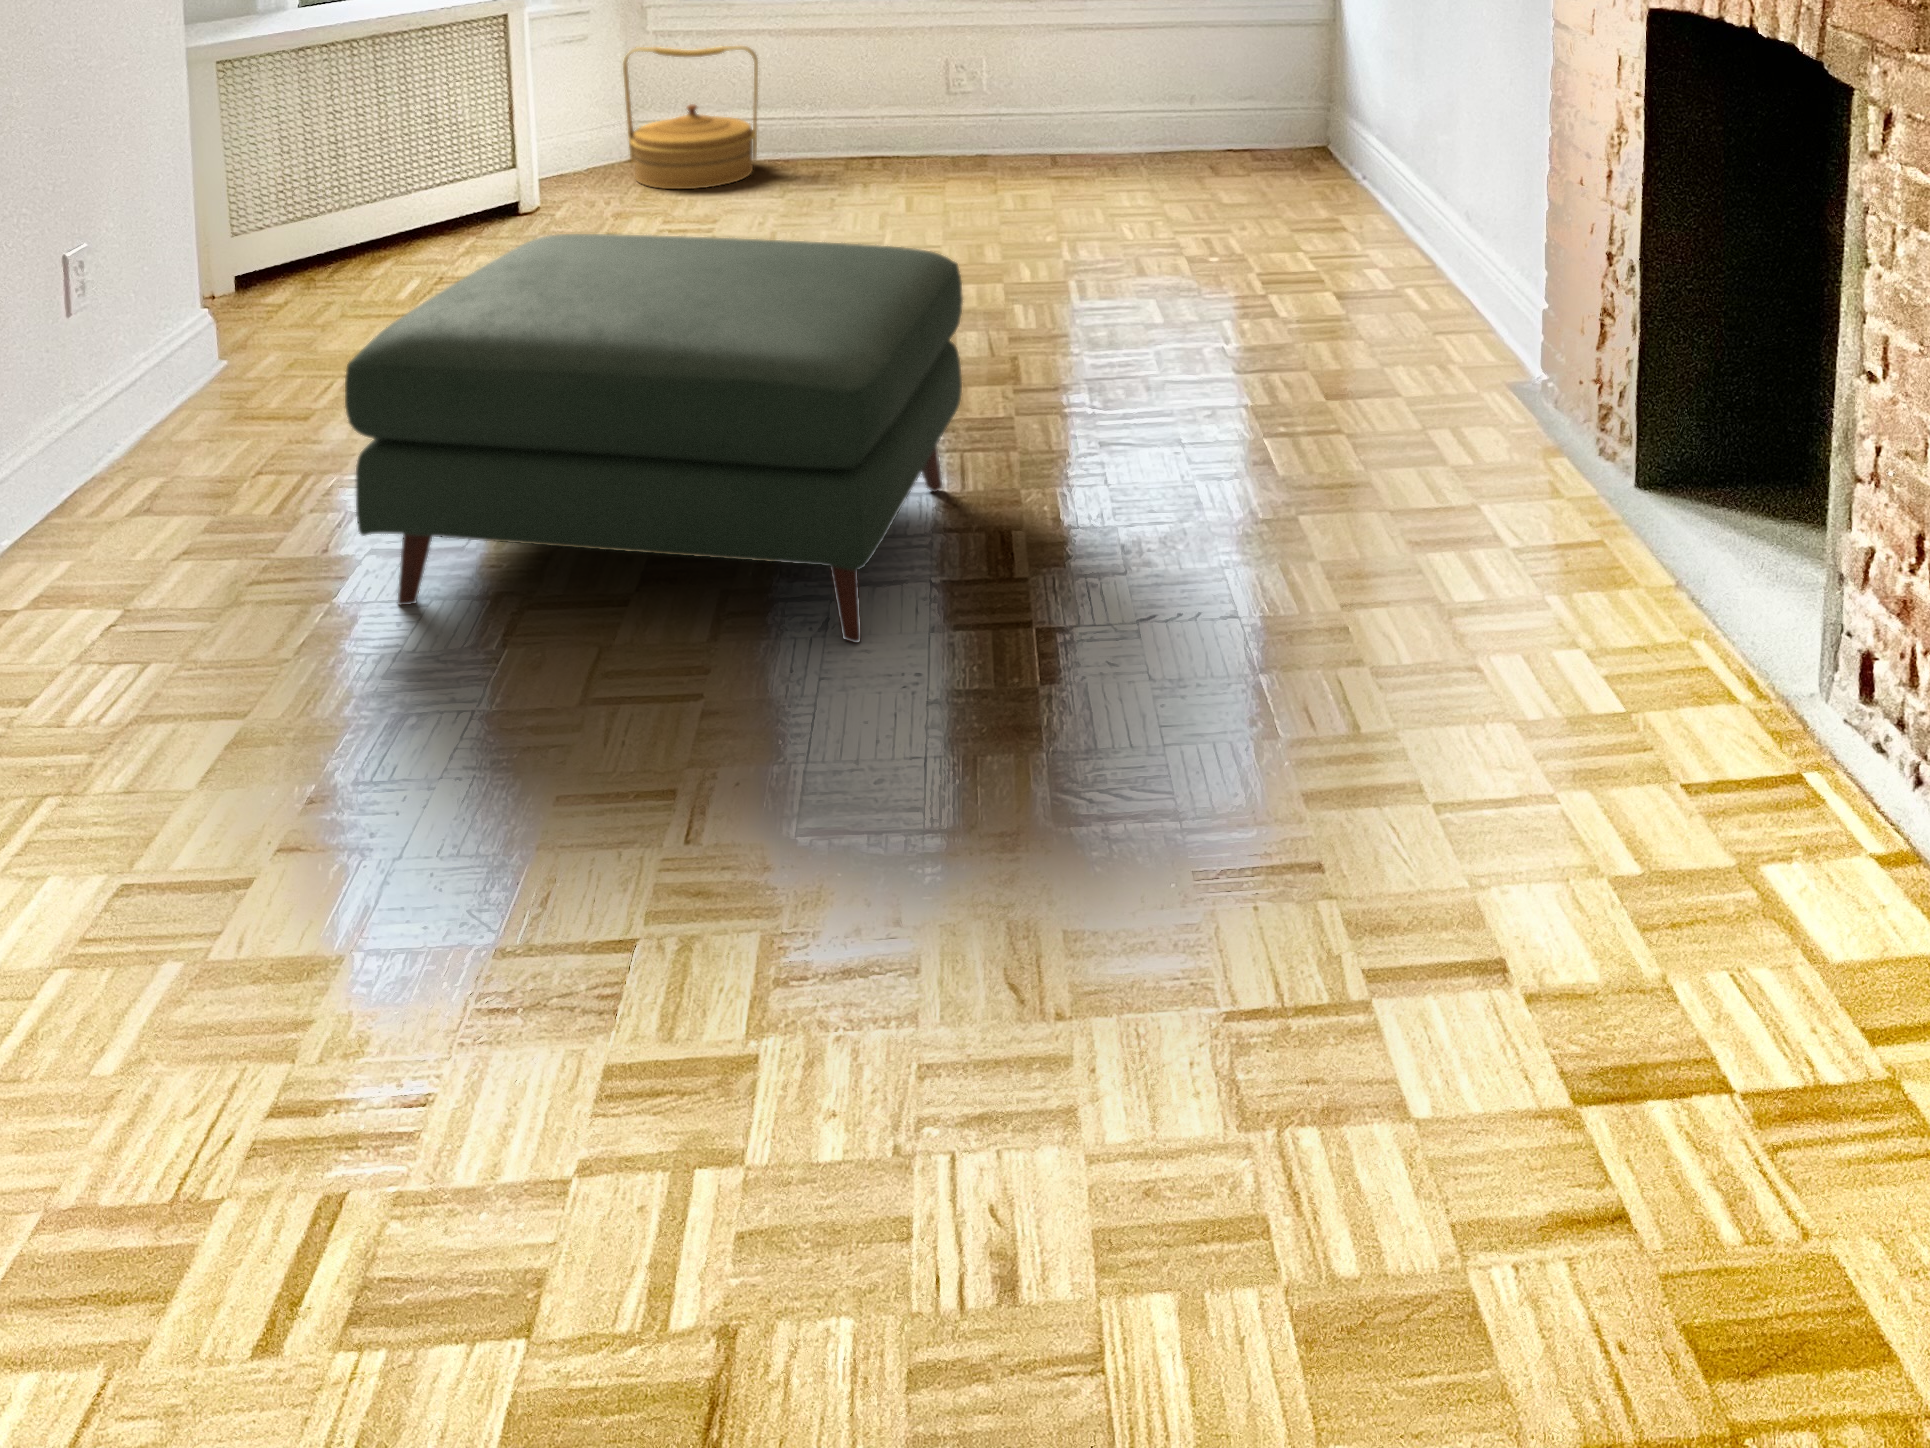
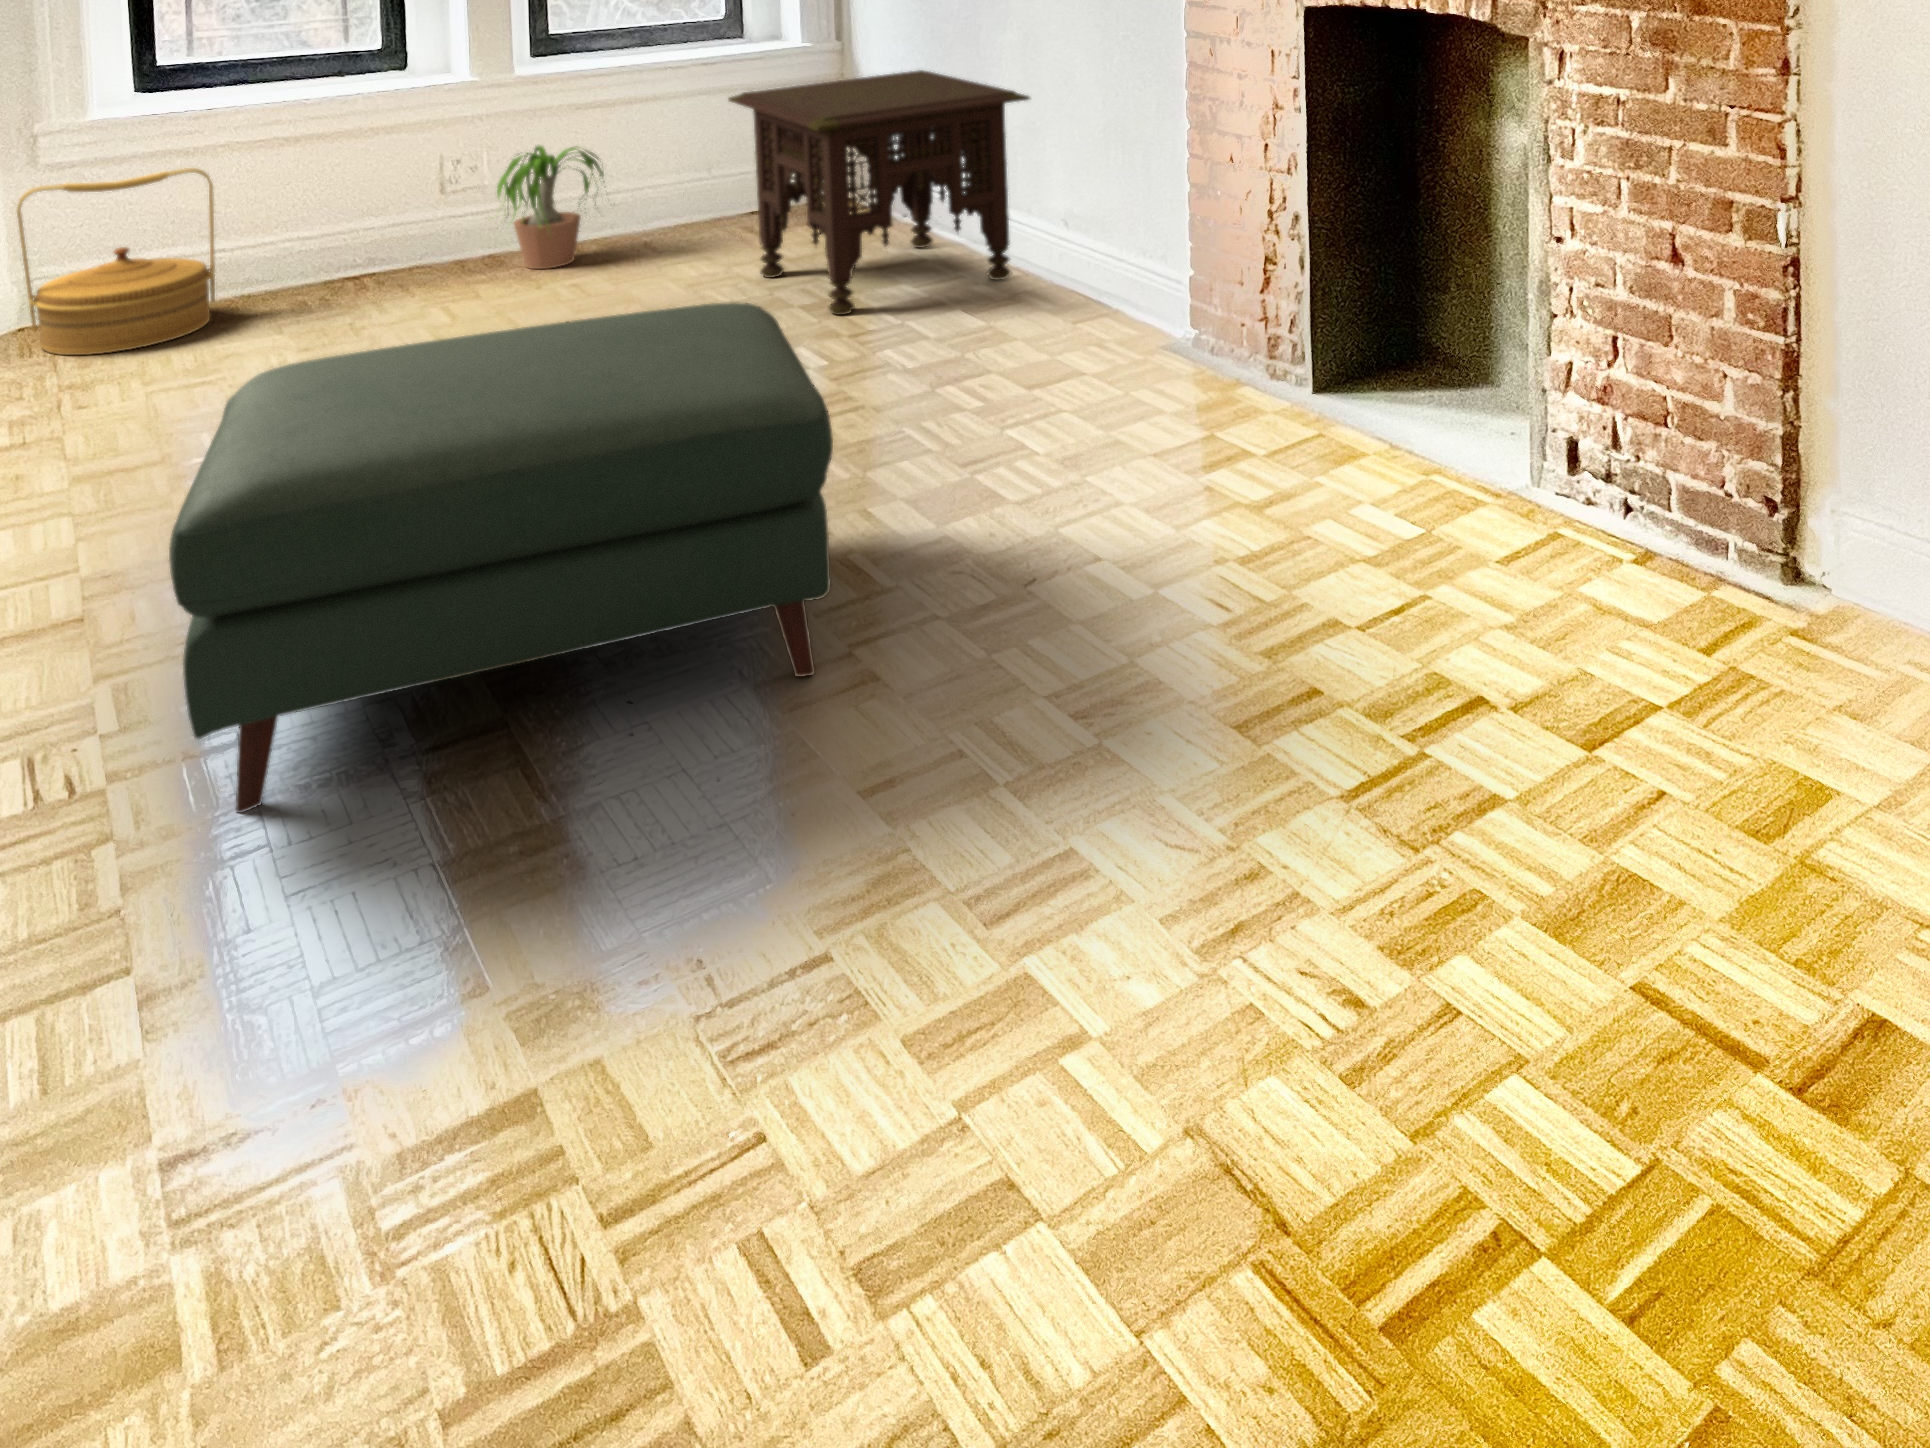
side table: none [1160,28,1442,274] -> present [729,70,1029,315]
potted plant: none [964,60,1095,176] -> present [497,146,604,269]

